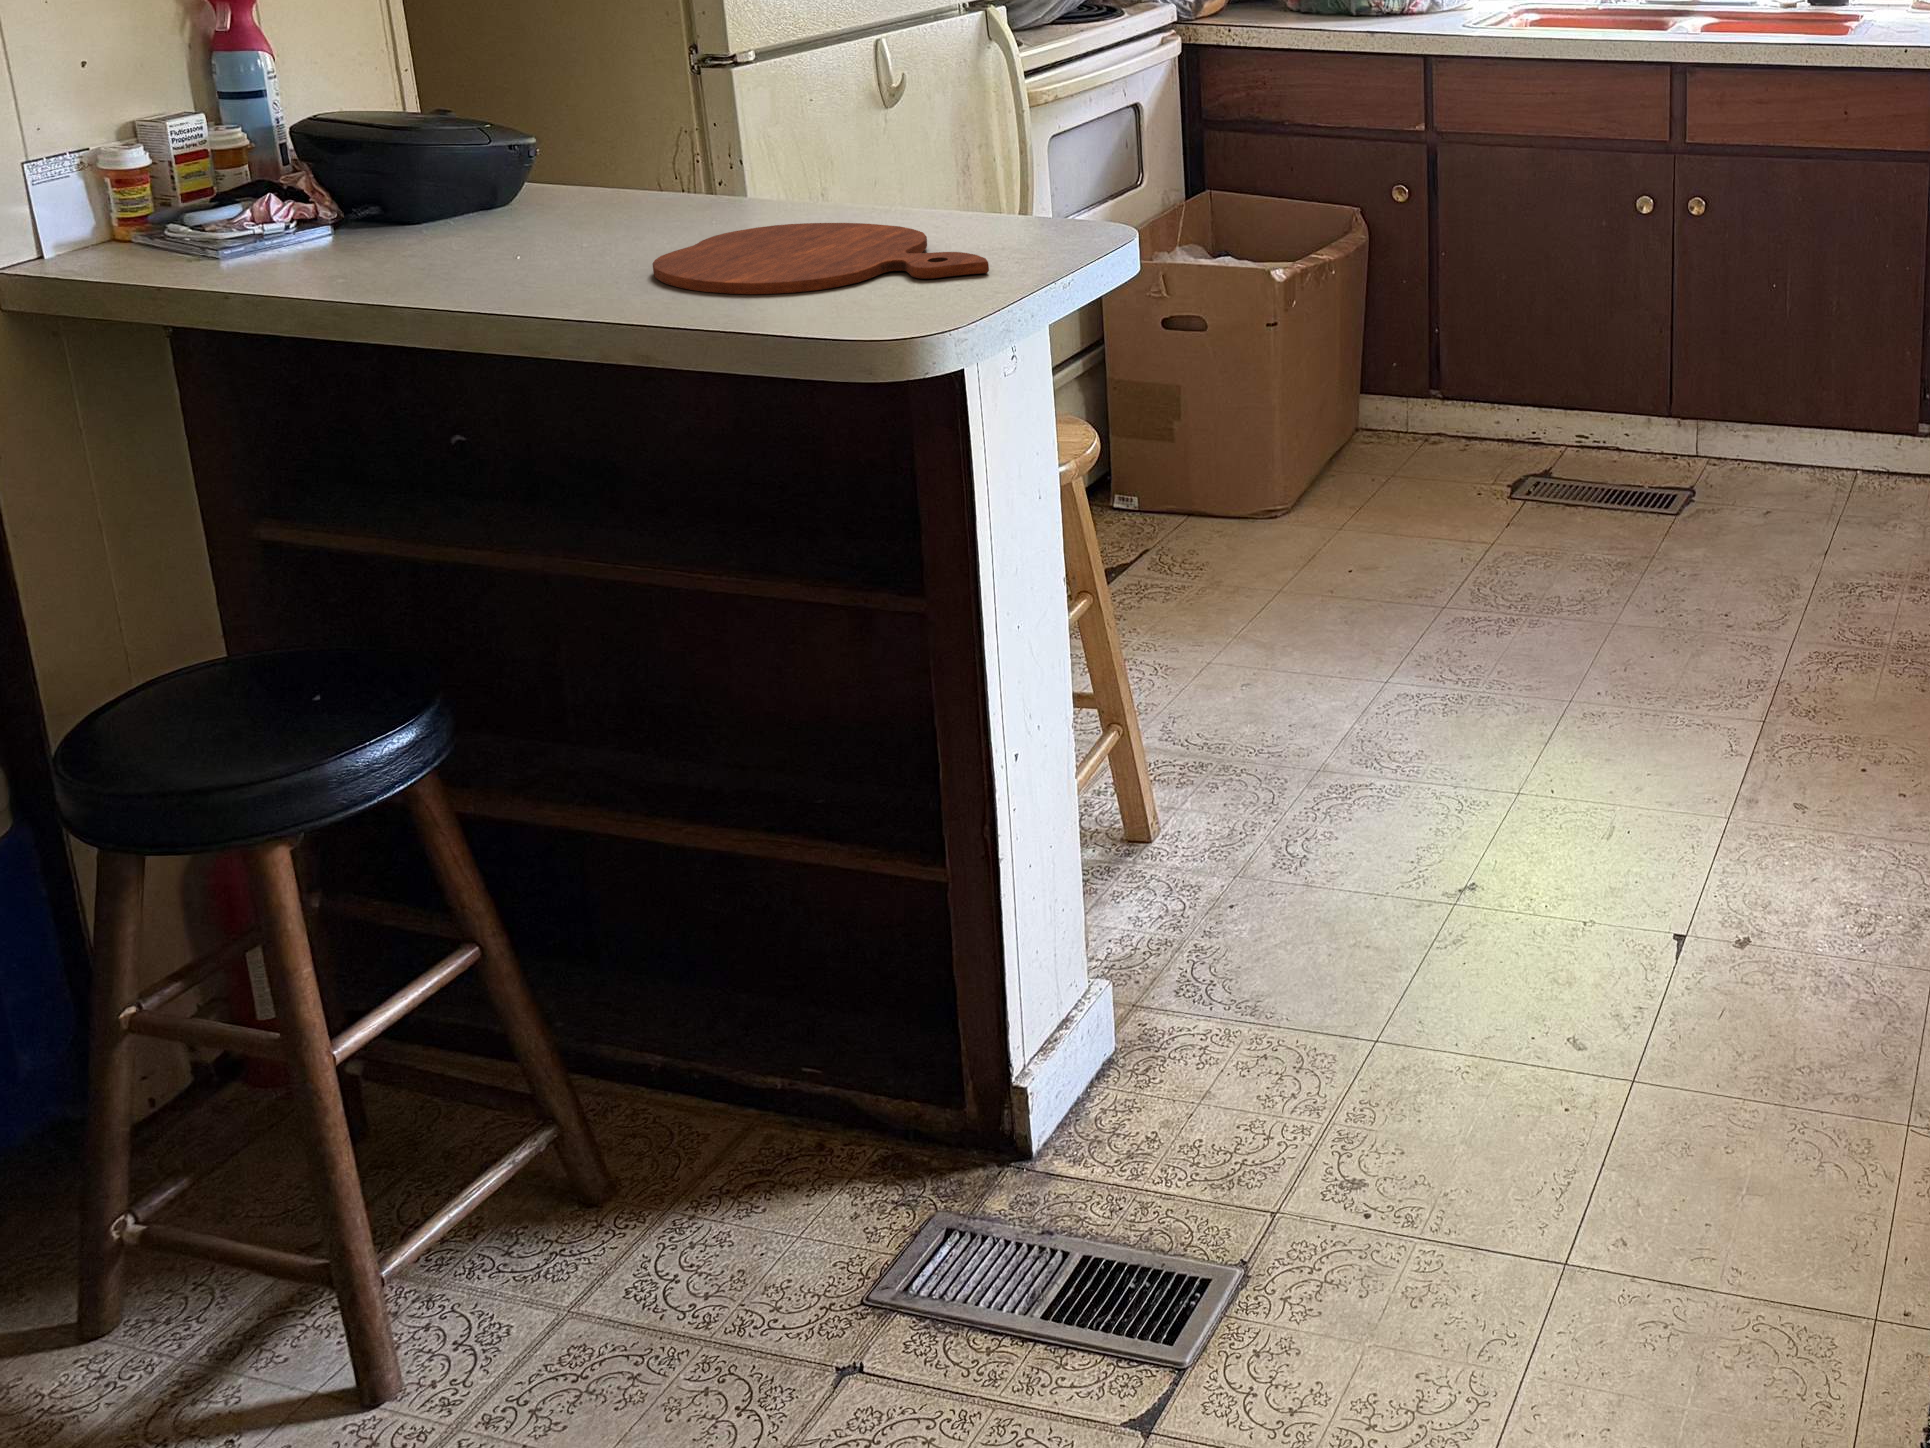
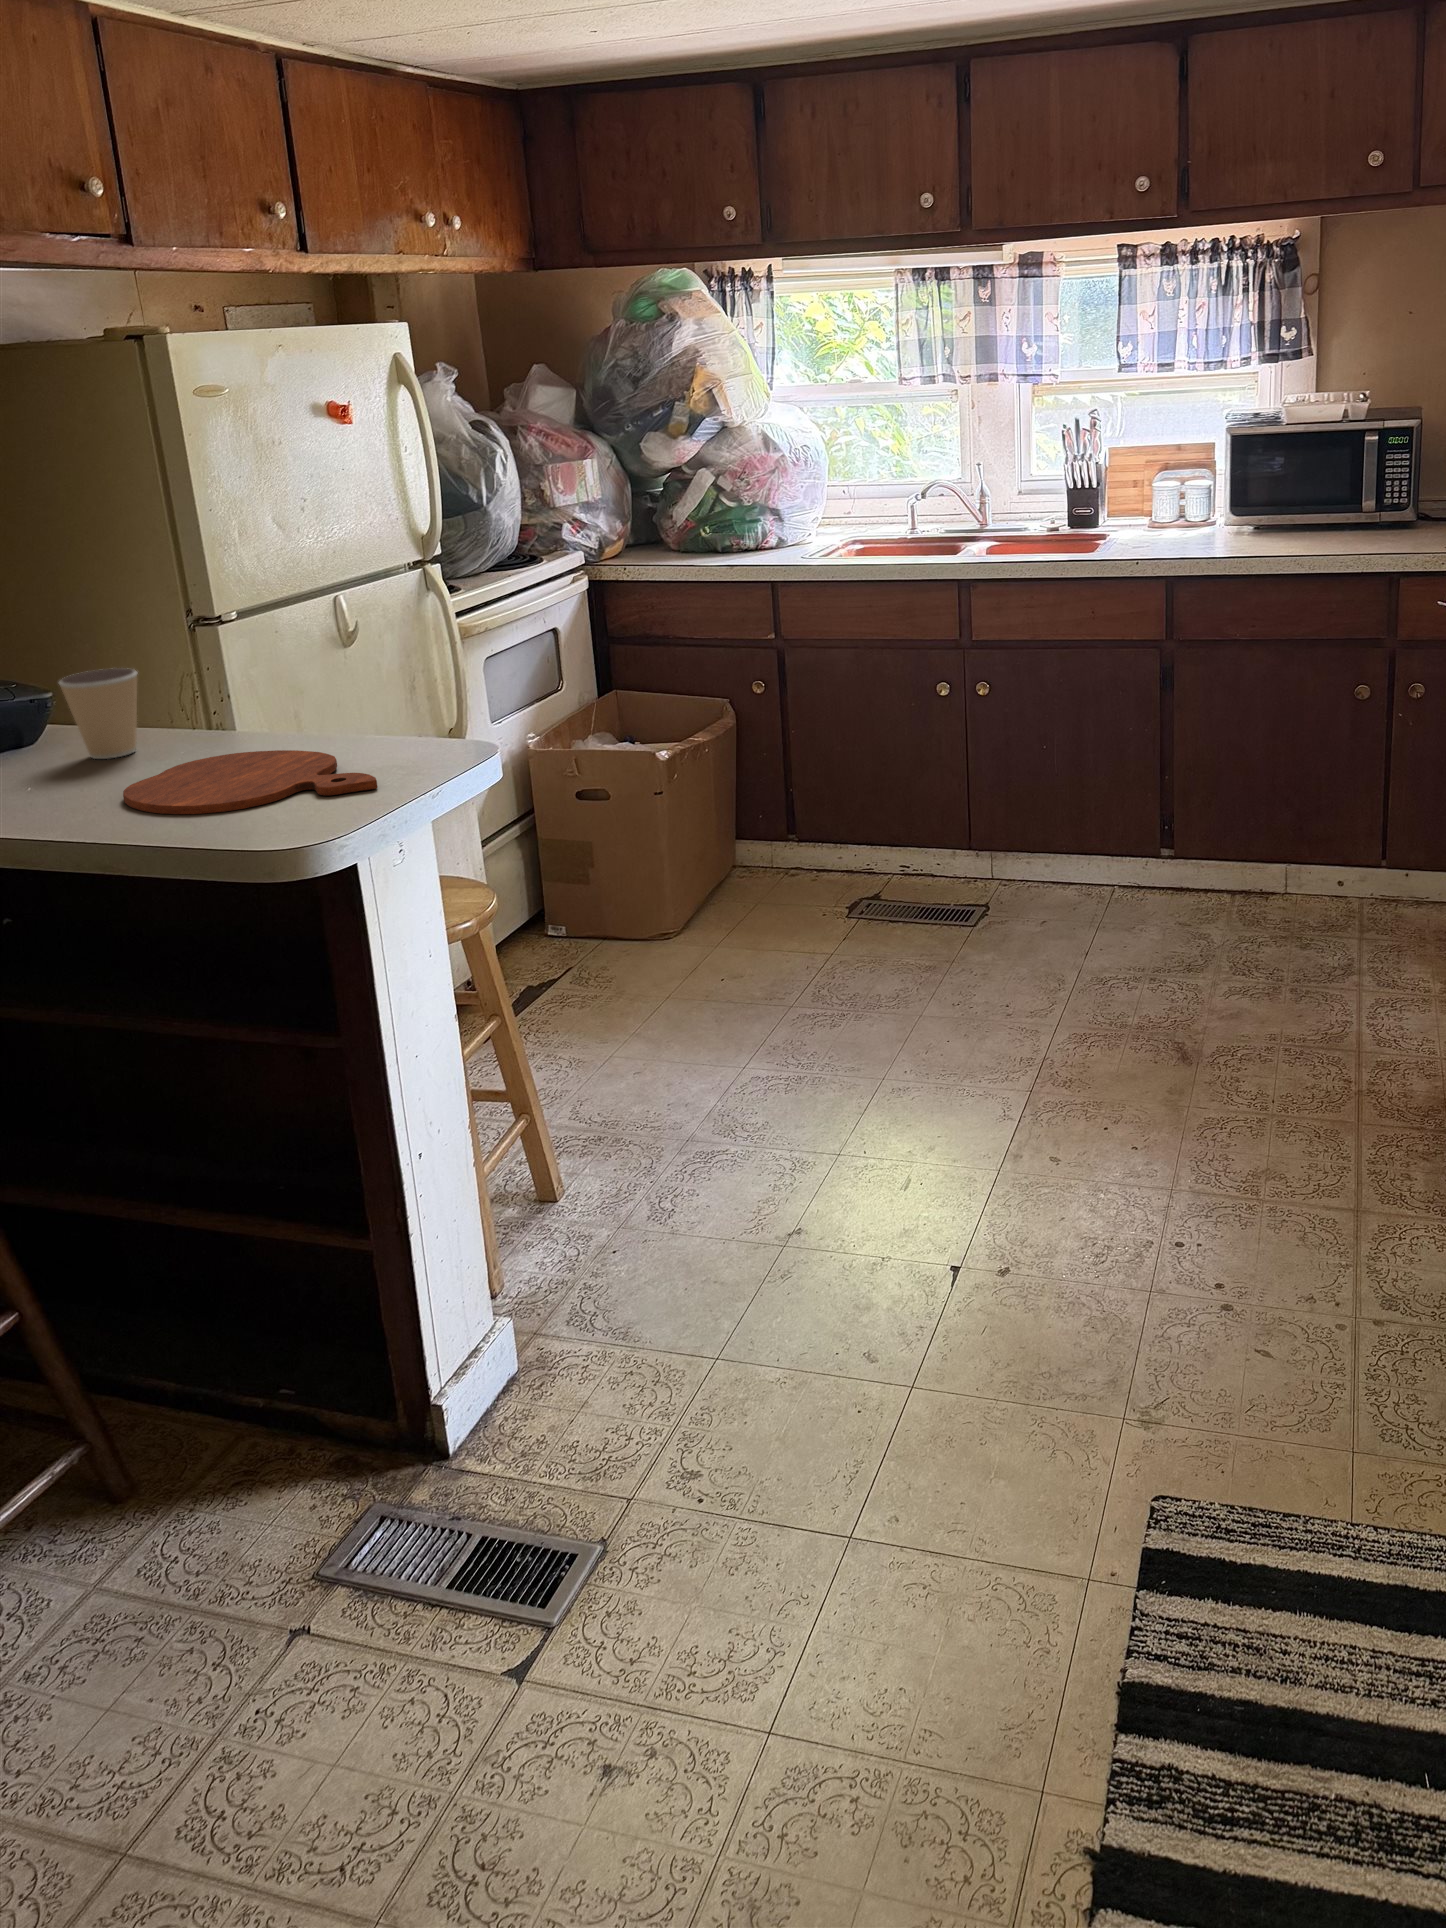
coffee cup: none [553,110,658,226] -> present [59,668,137,759]

